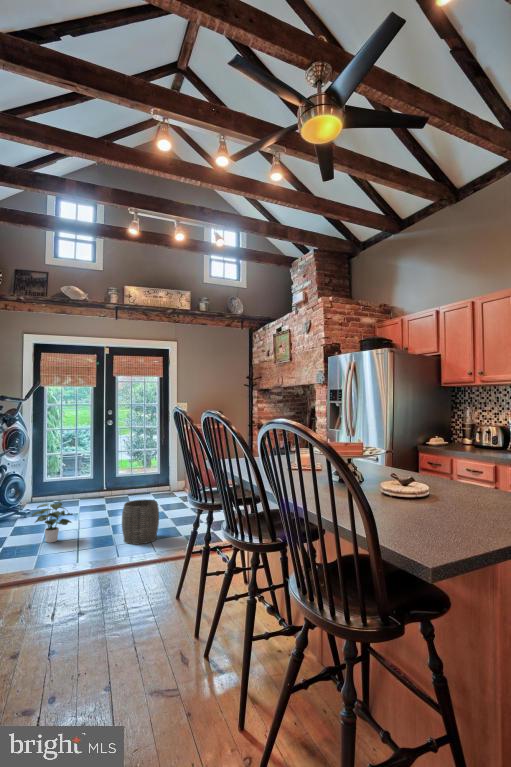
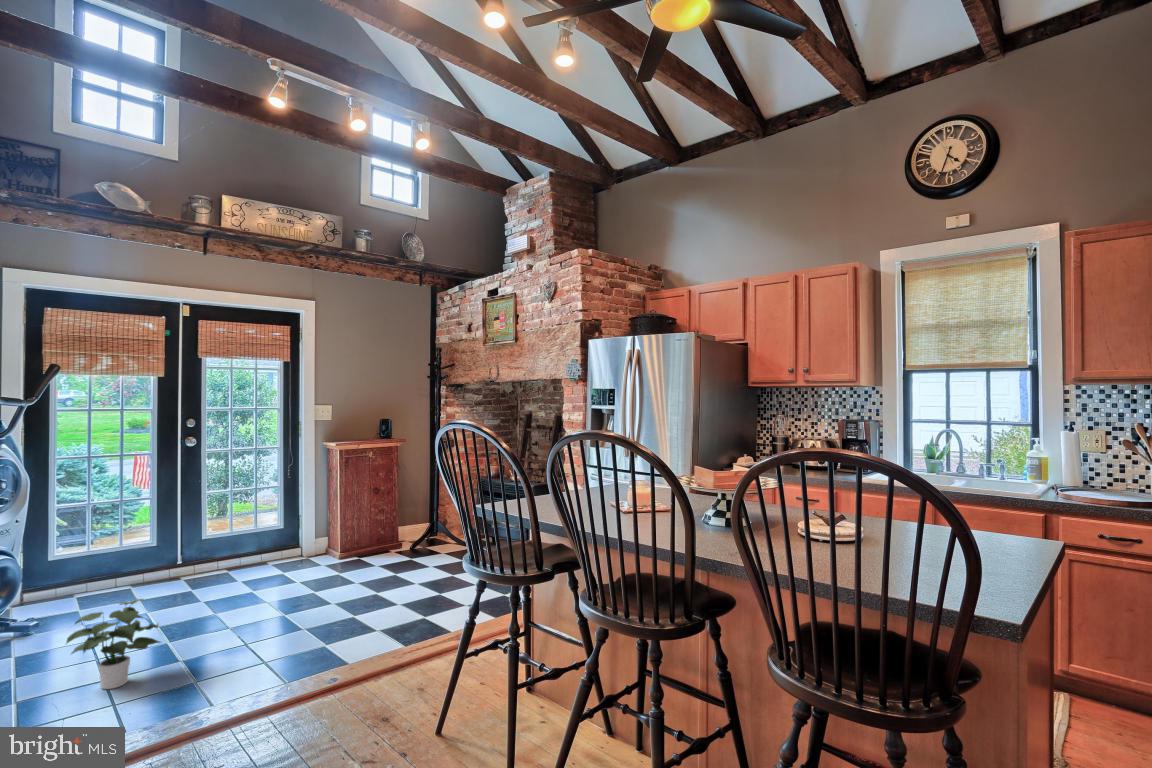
woven basket: present [122,500,159,545] -> none [268,580,338,666]

